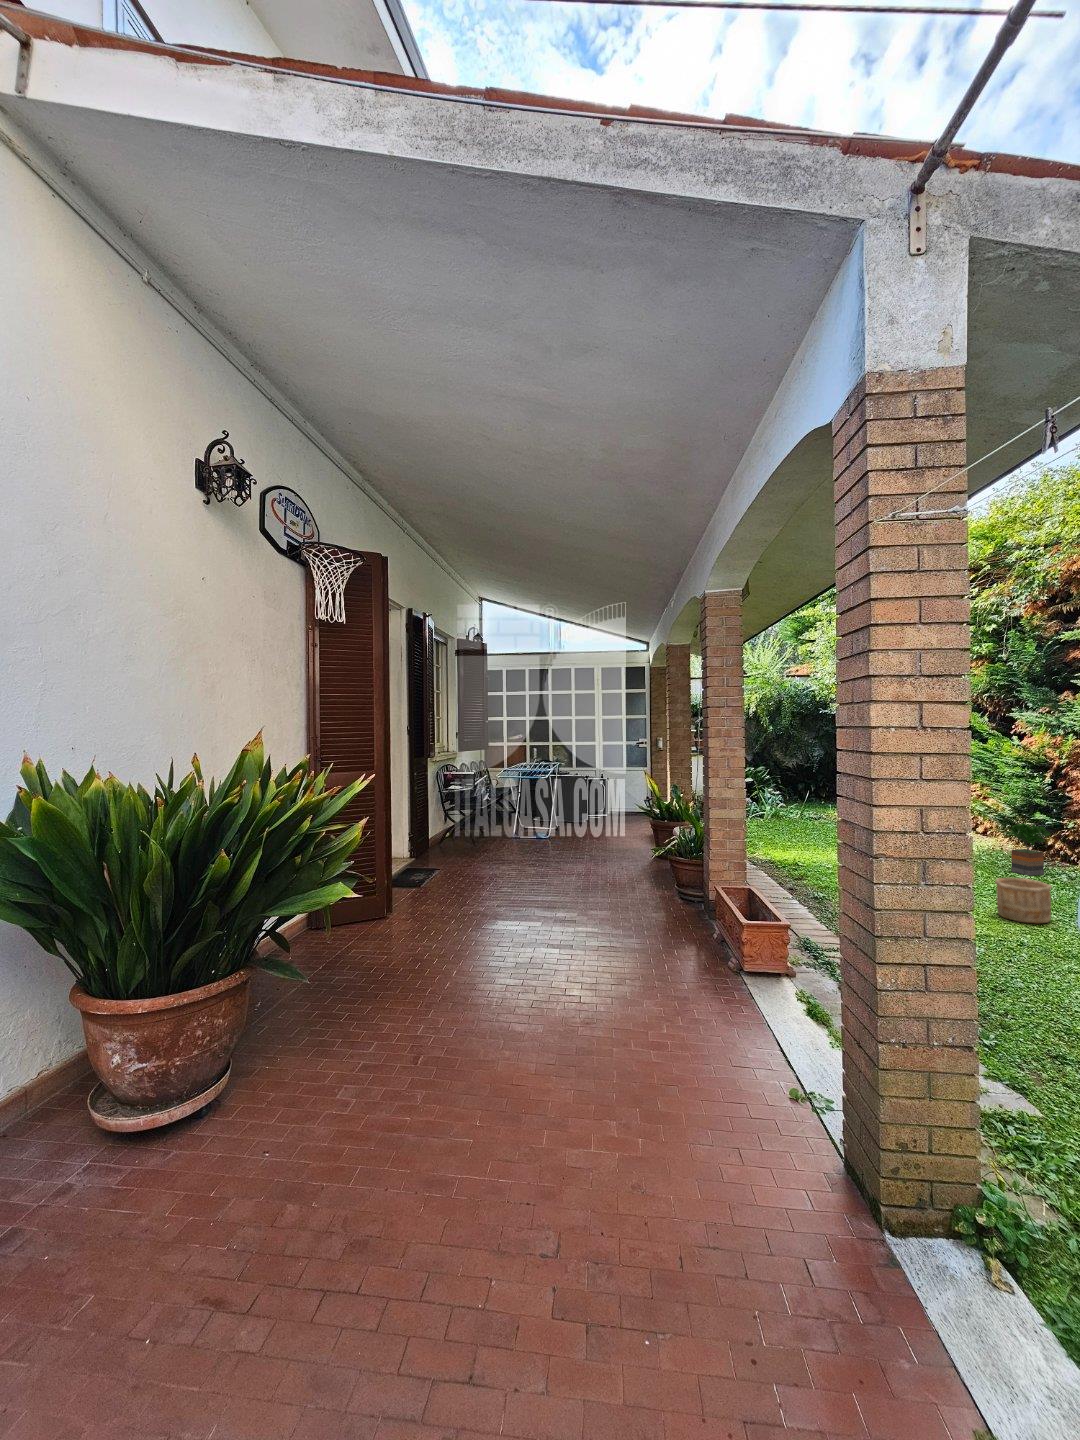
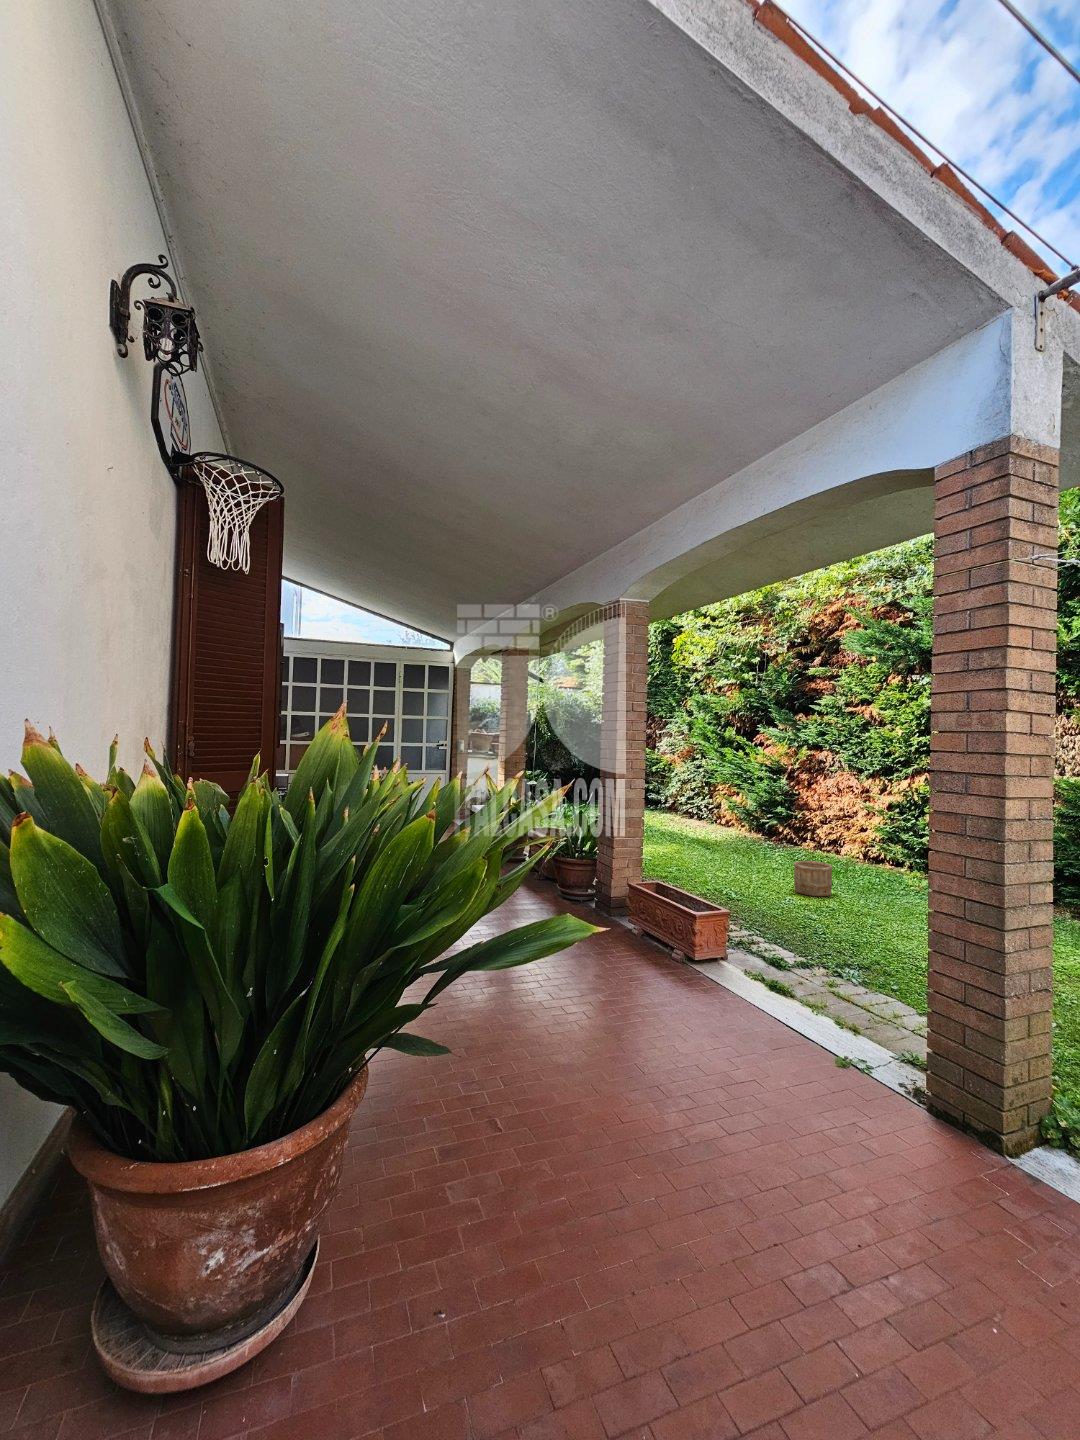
potted tree: present [1011,824,1049,876] -> none [770,817,798,860]

